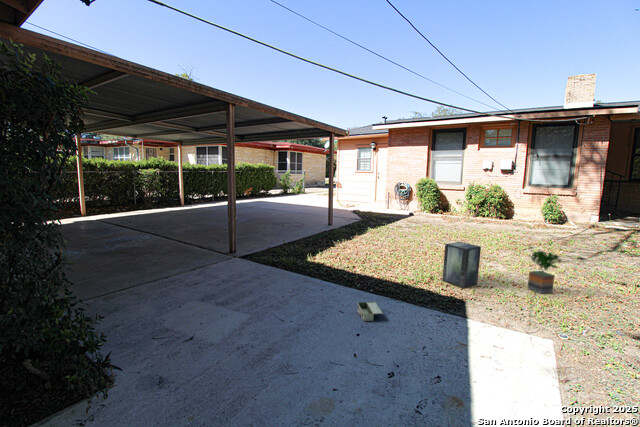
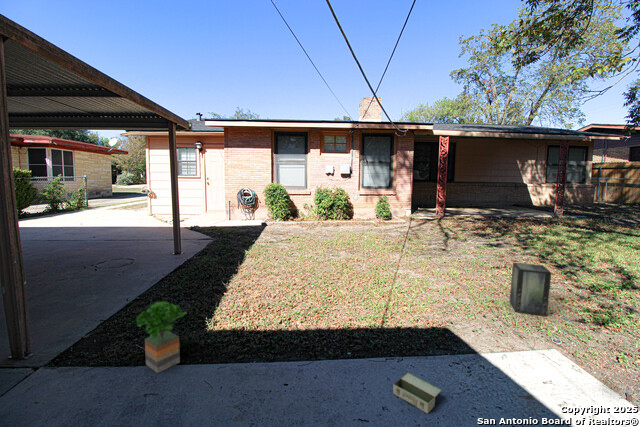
storage box: present [442,242,481,288] -> present [510,263,551,316]
potted tree: present [527,251,561,294] -> present [137,302,186,373]

